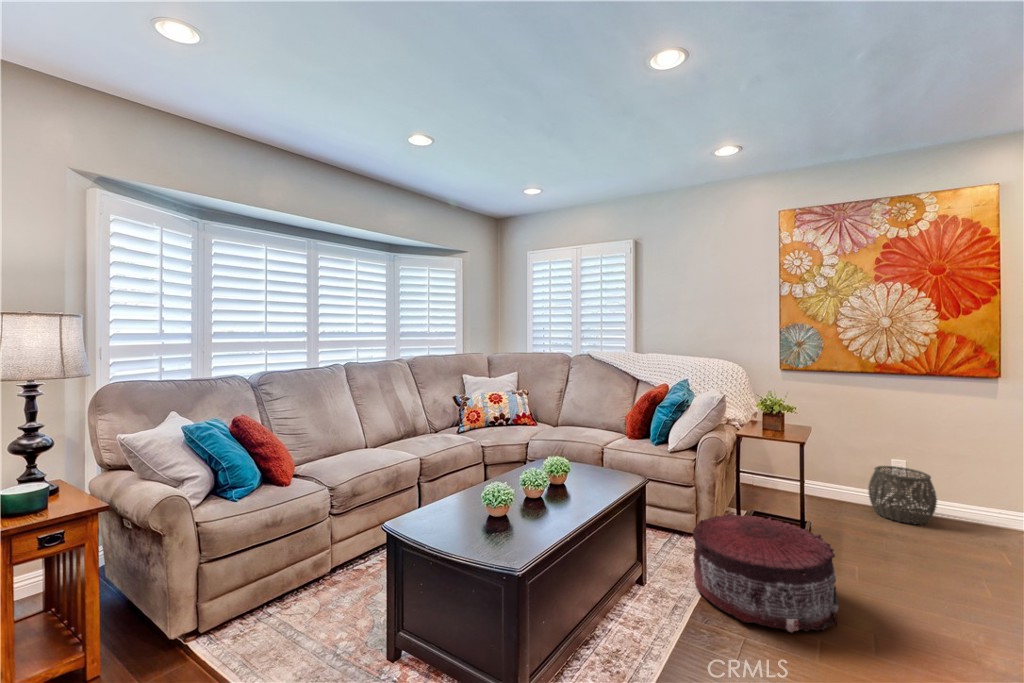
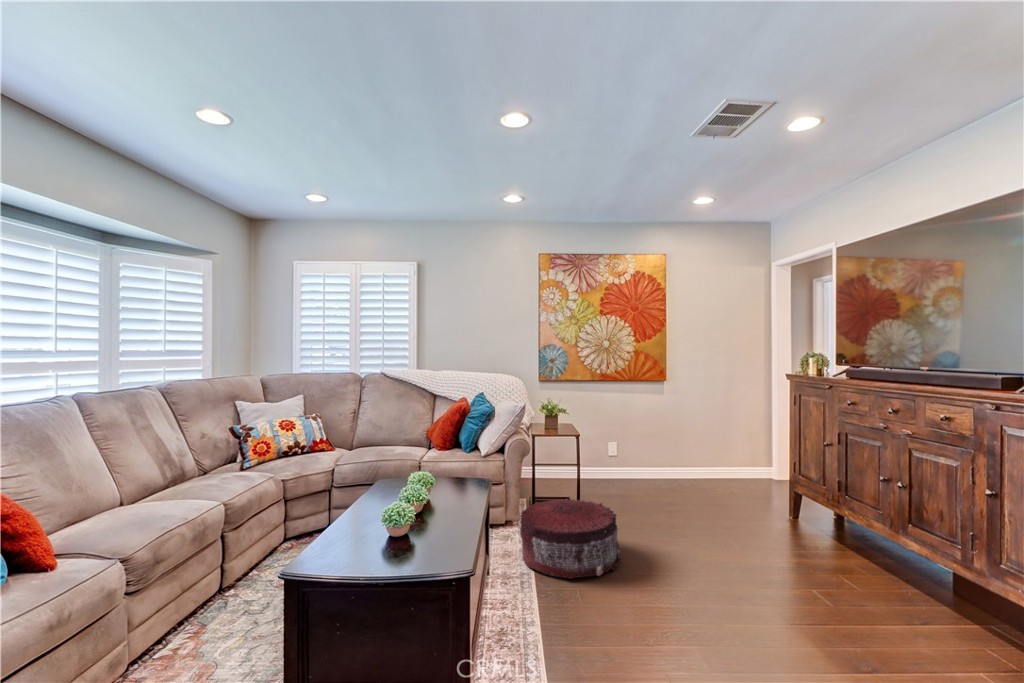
woven basket: present [868,466,937,524] -> none [599,449,638,488]

